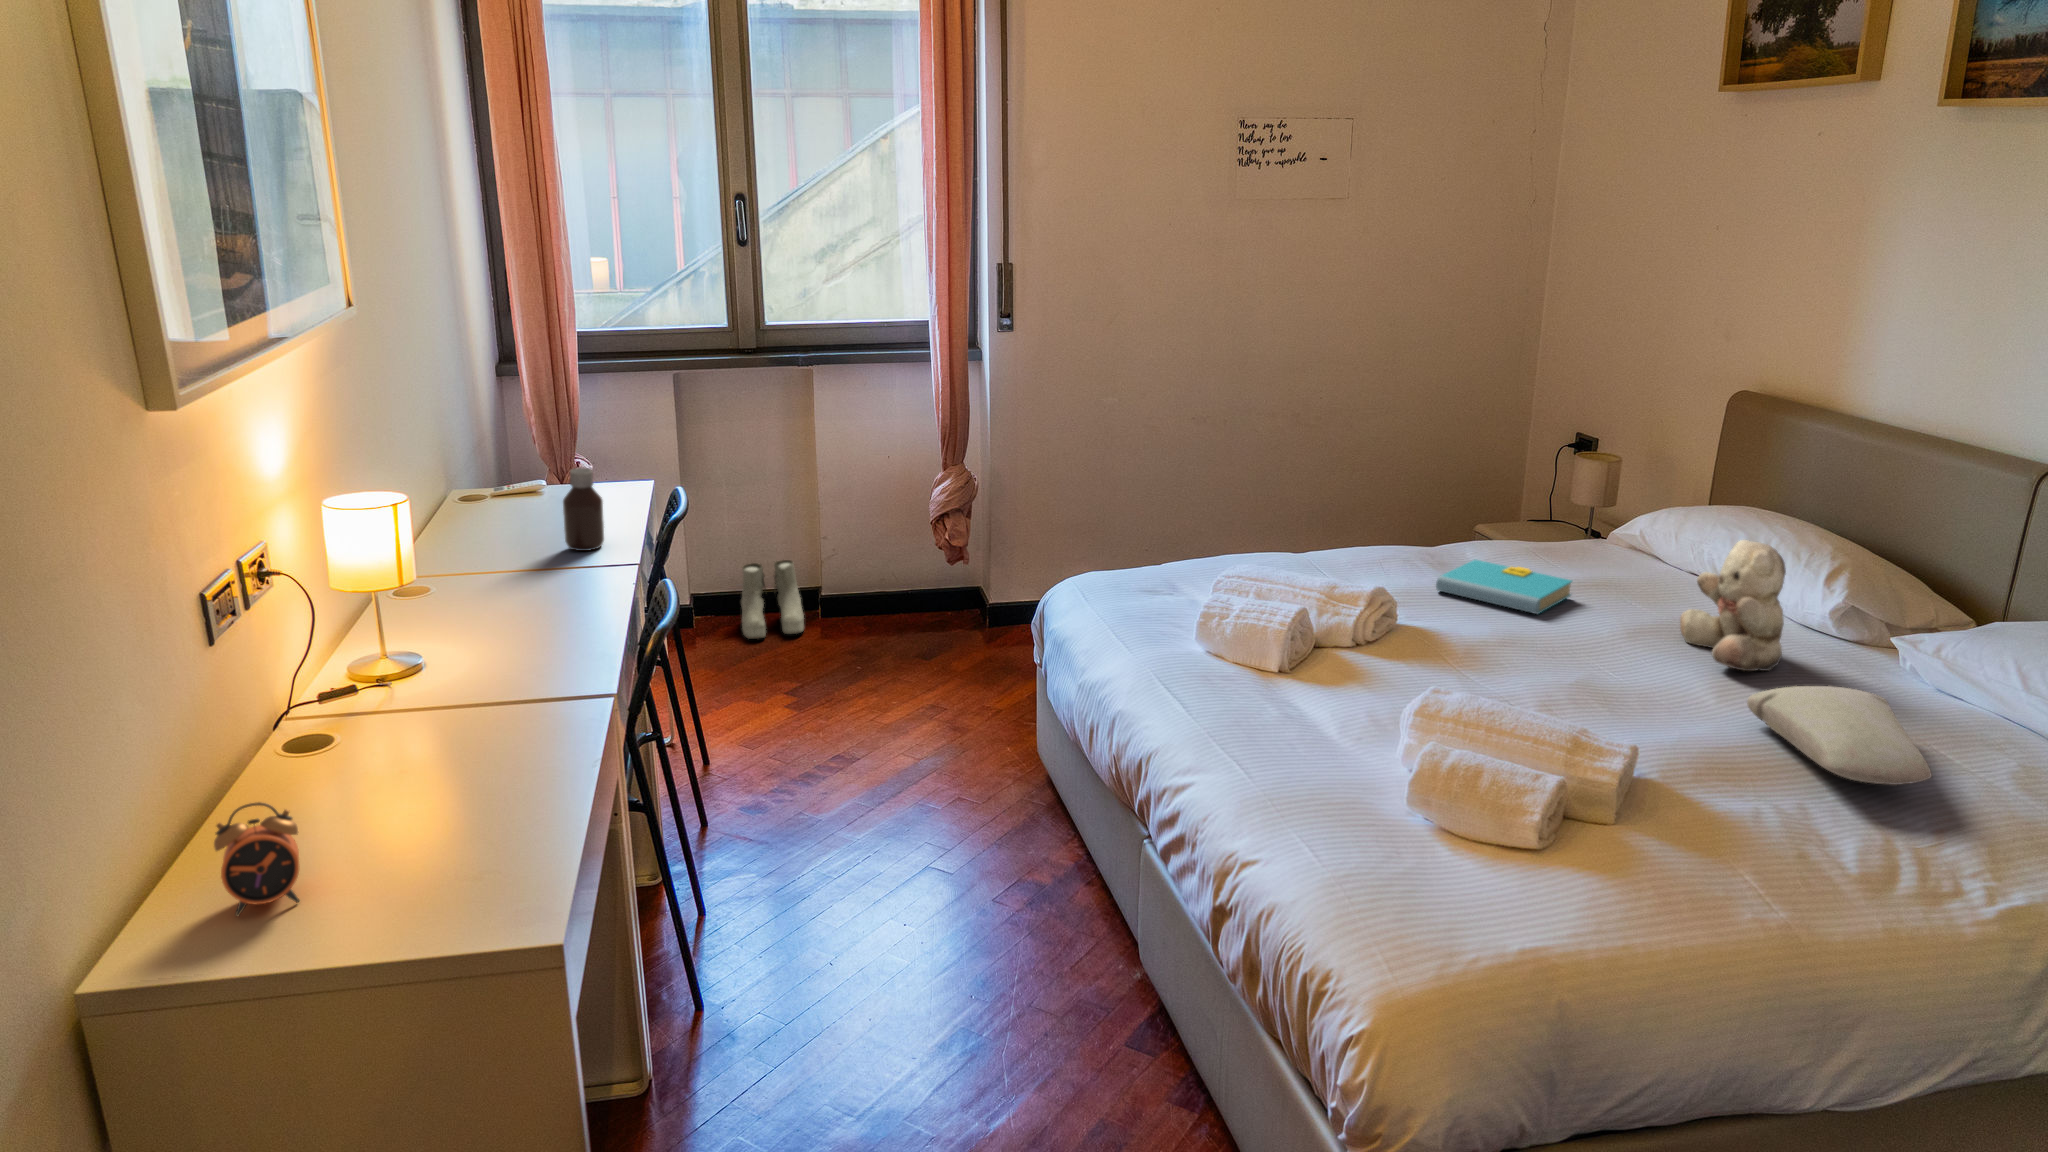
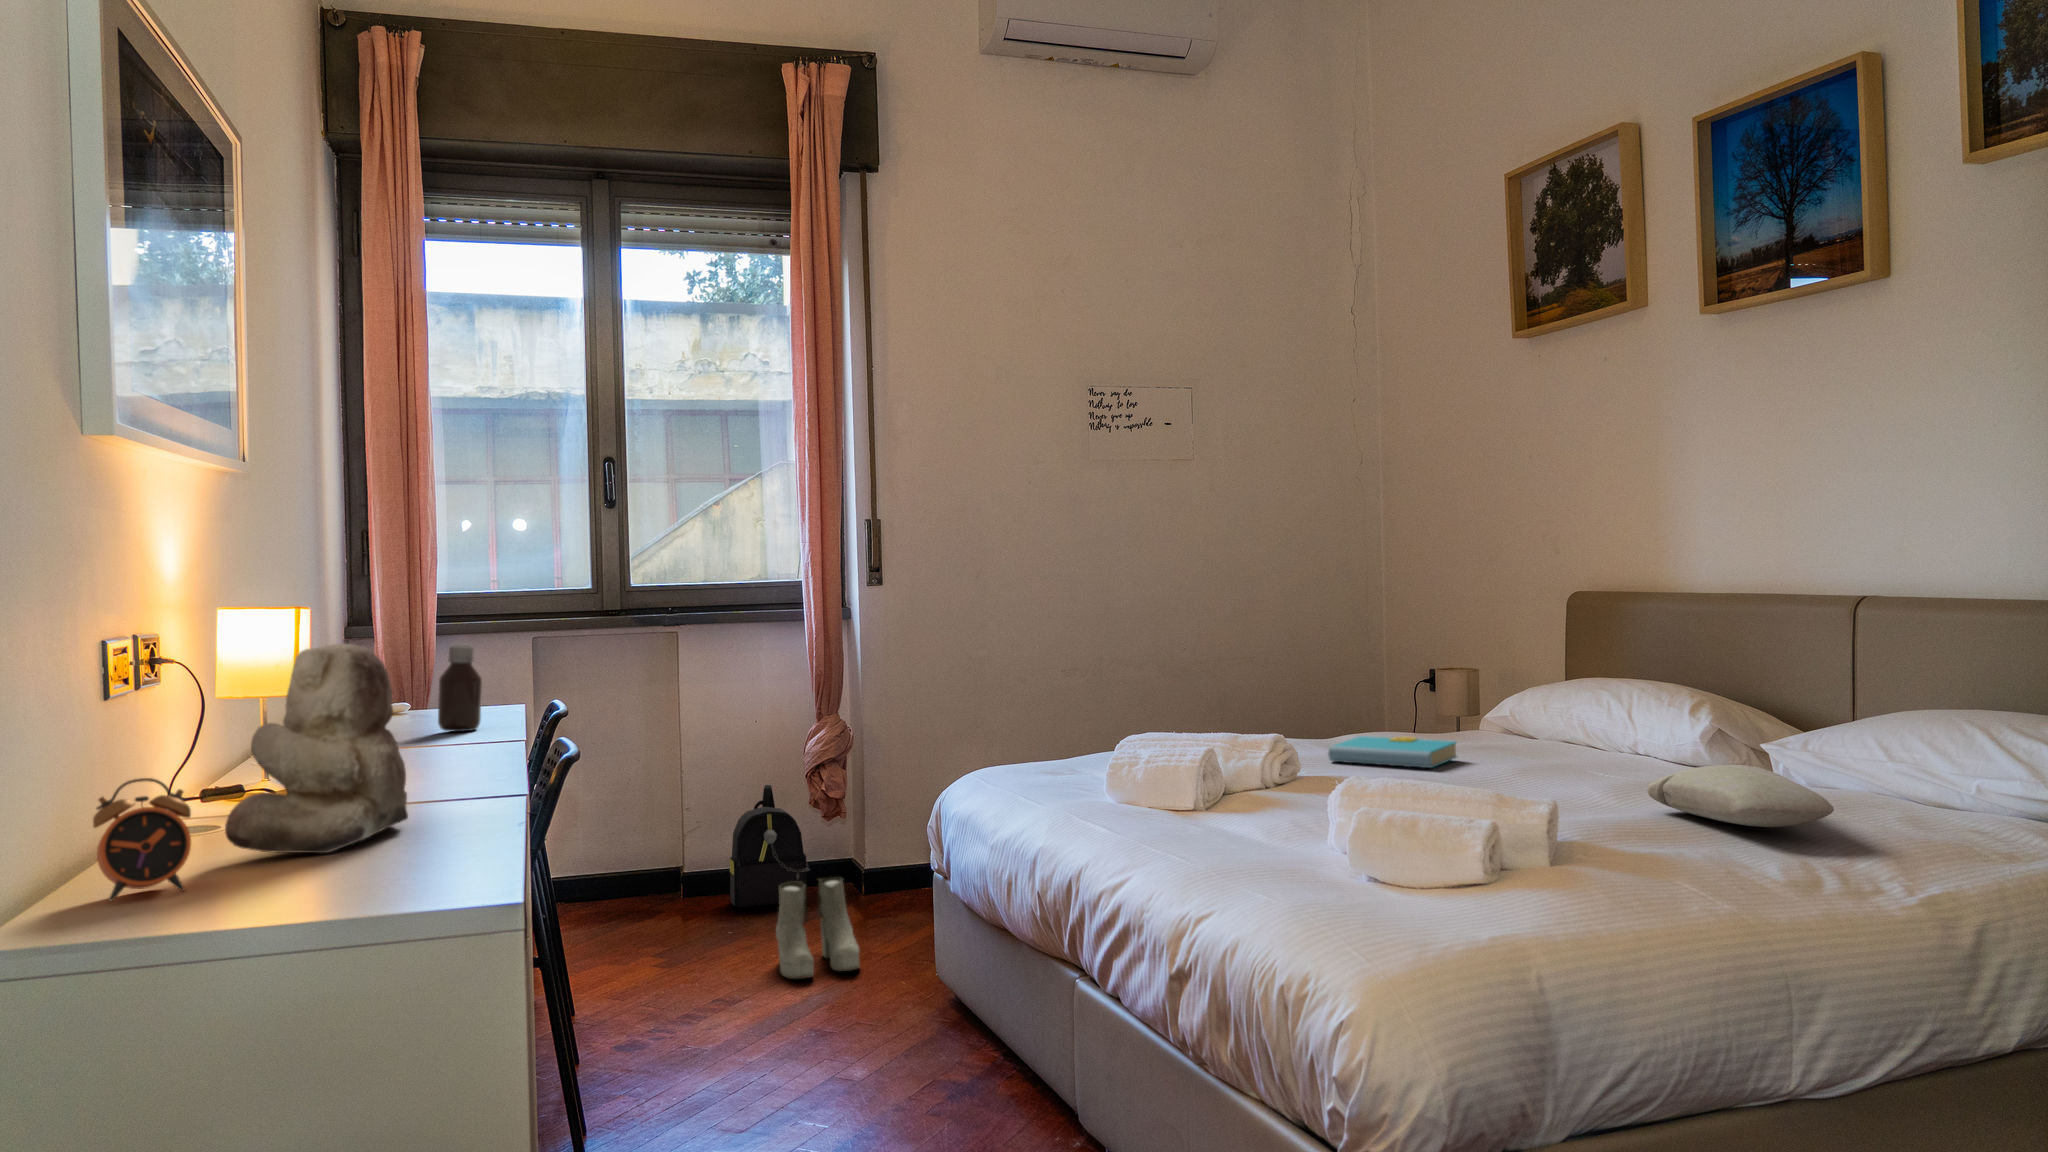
backpack: none [861,528,936,644] -> present [730,785,810,908]
teddy bear: present [1680,540,1786,671] -> present [225,644,408,853]
boots: present [741,560,804,639] -> present [776,877,860,979]

